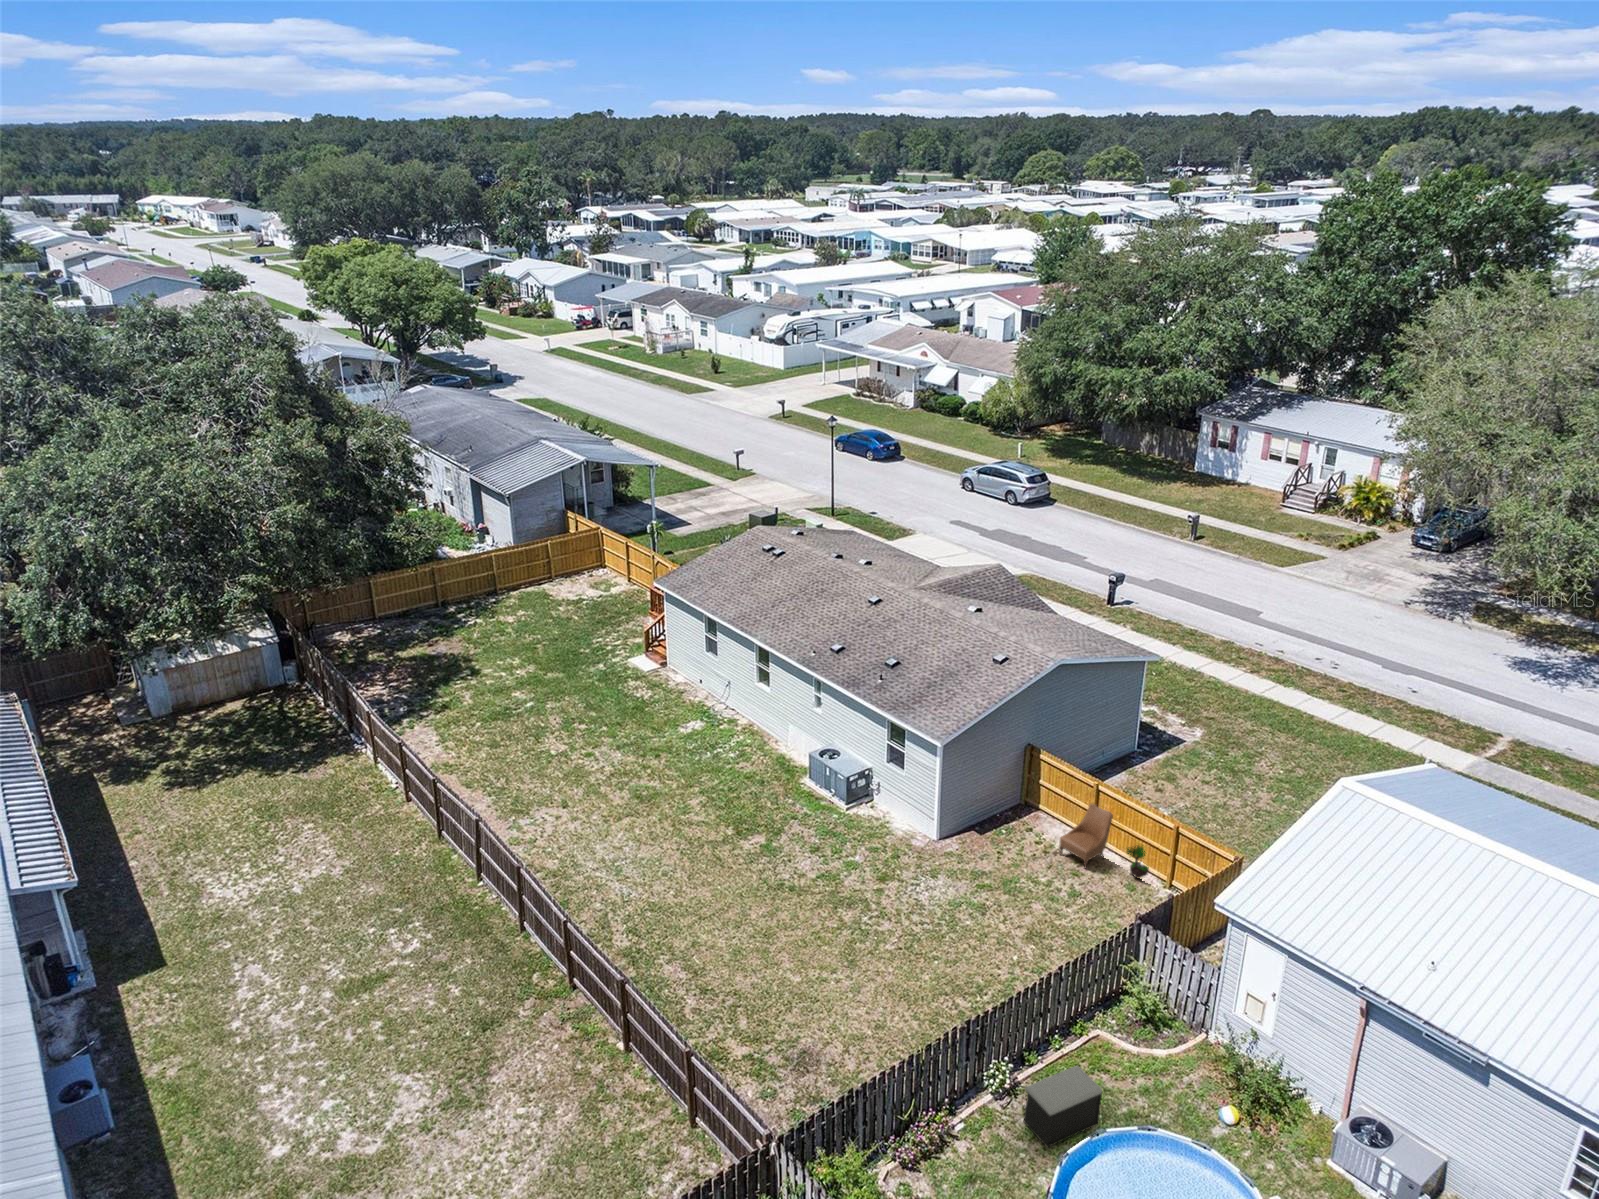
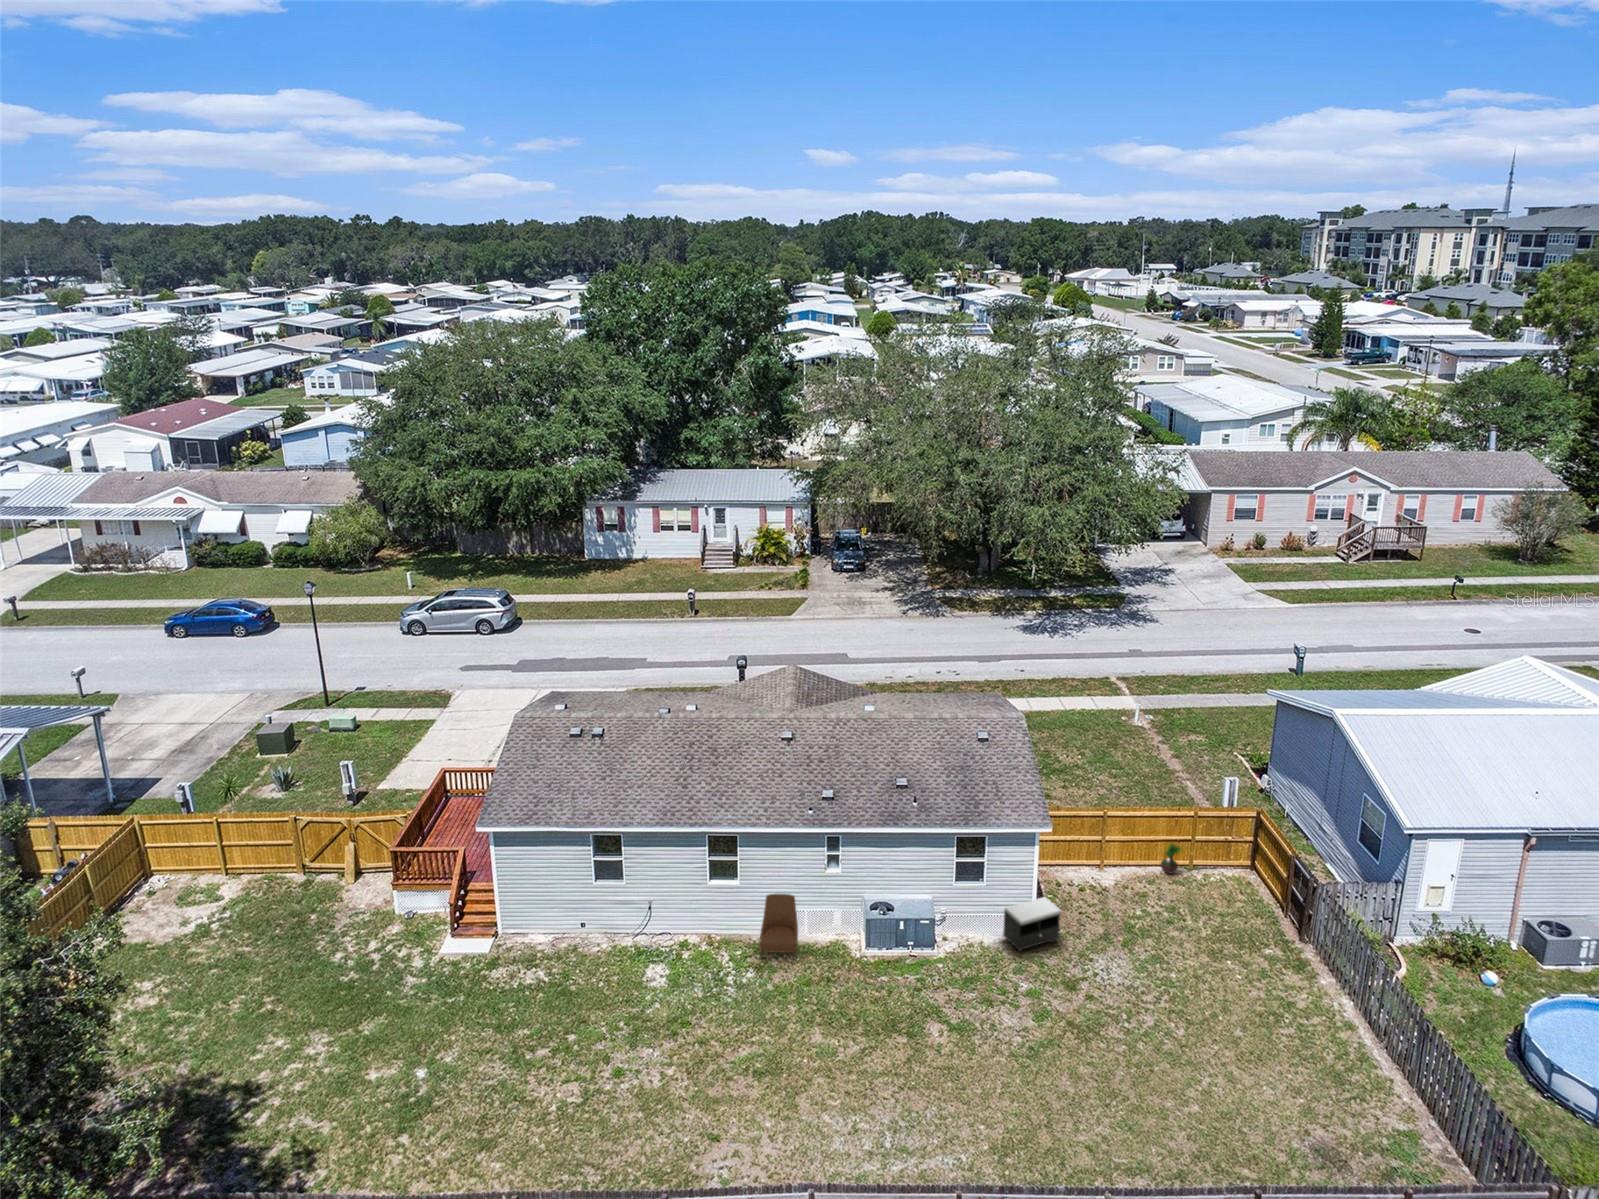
chair: present [1059,804,1113,868] -> present [759,894,798,960]
storage bench: present [1024,1066,1102,1147] -> present [1003,897,1061,951]

